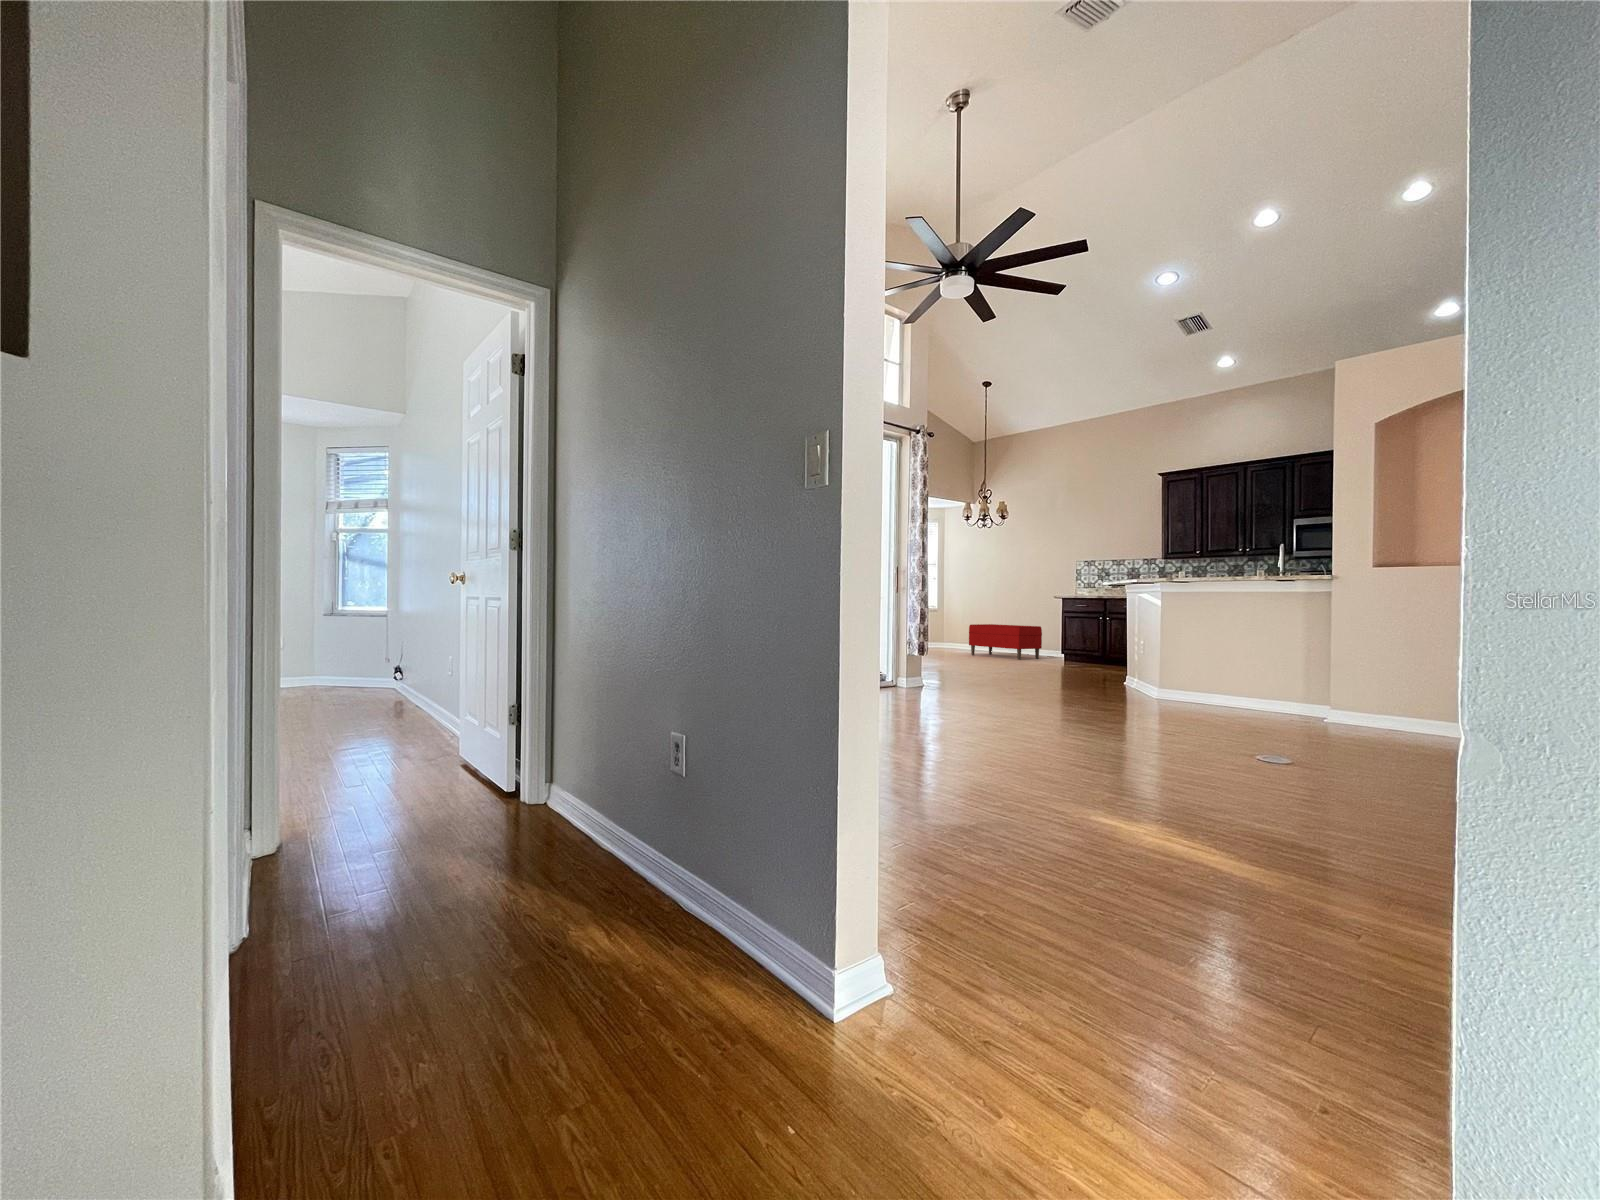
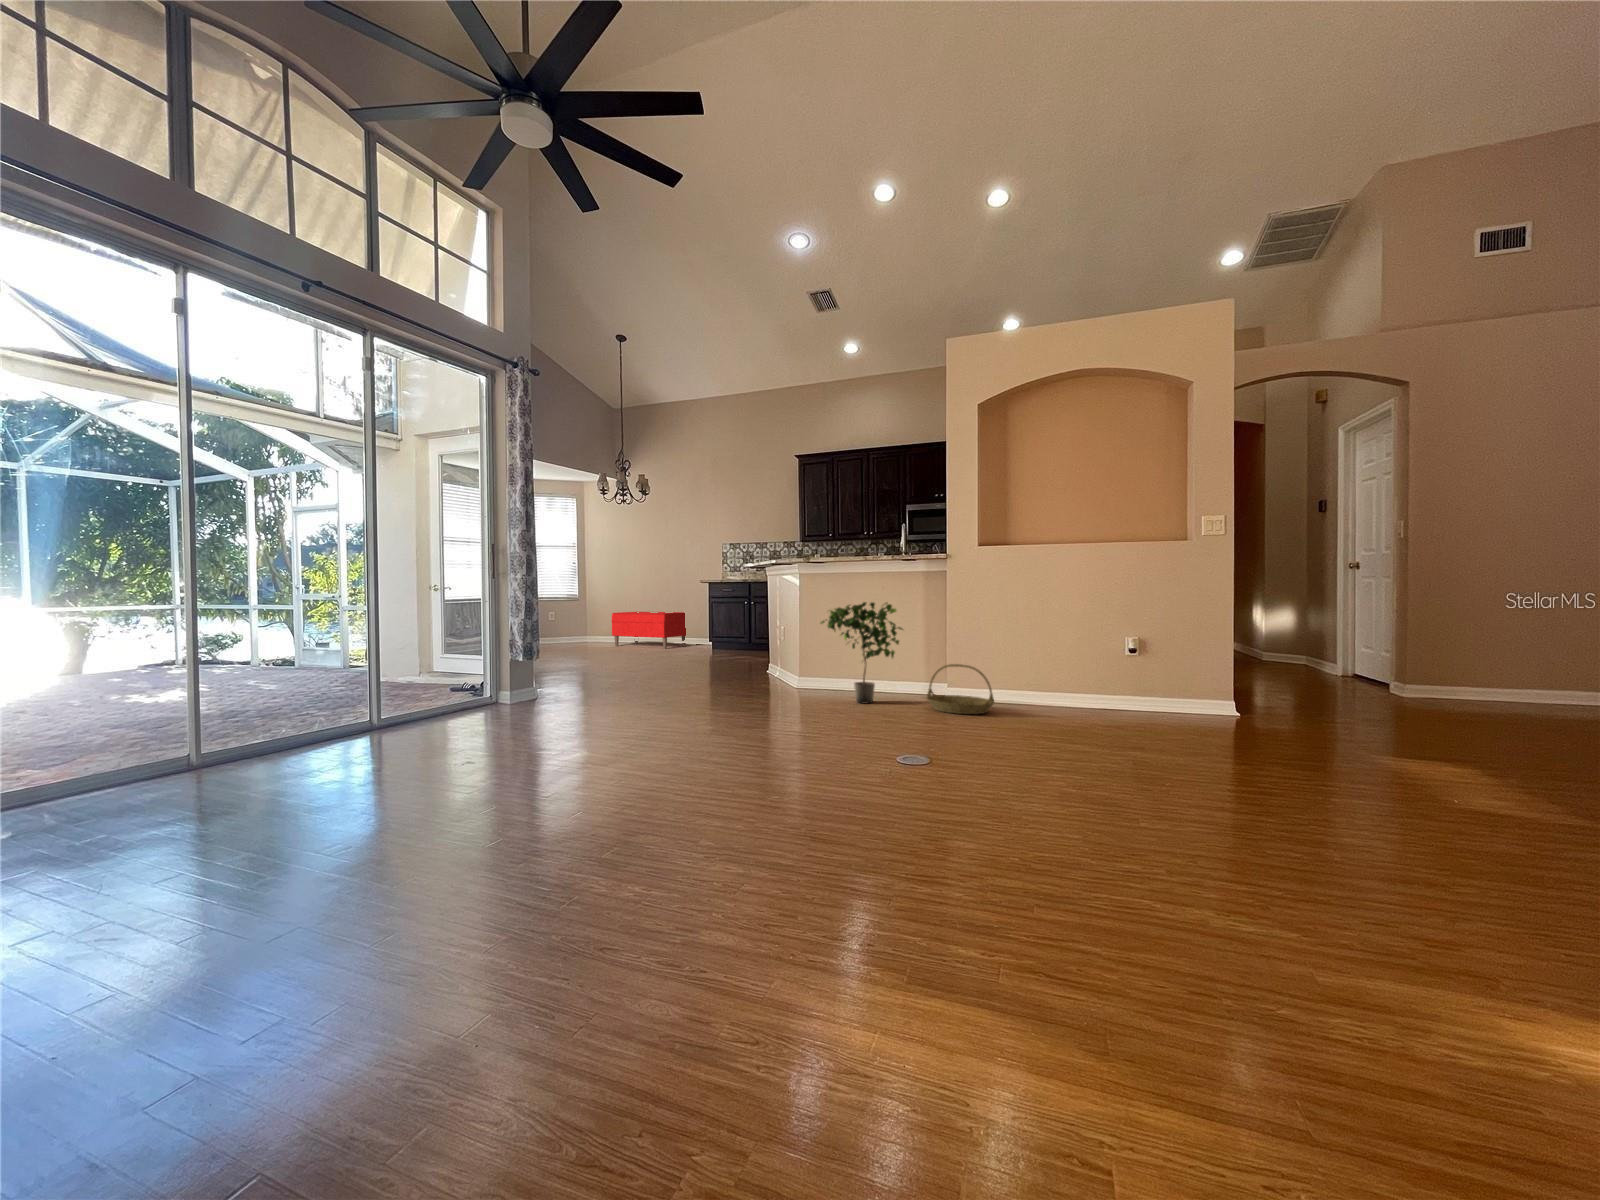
potted plant: none [1177,620,1267,714] -> present [820,602,903,703]
basket: none [1289,682,1367,730] -> present [927,664,994,714]

